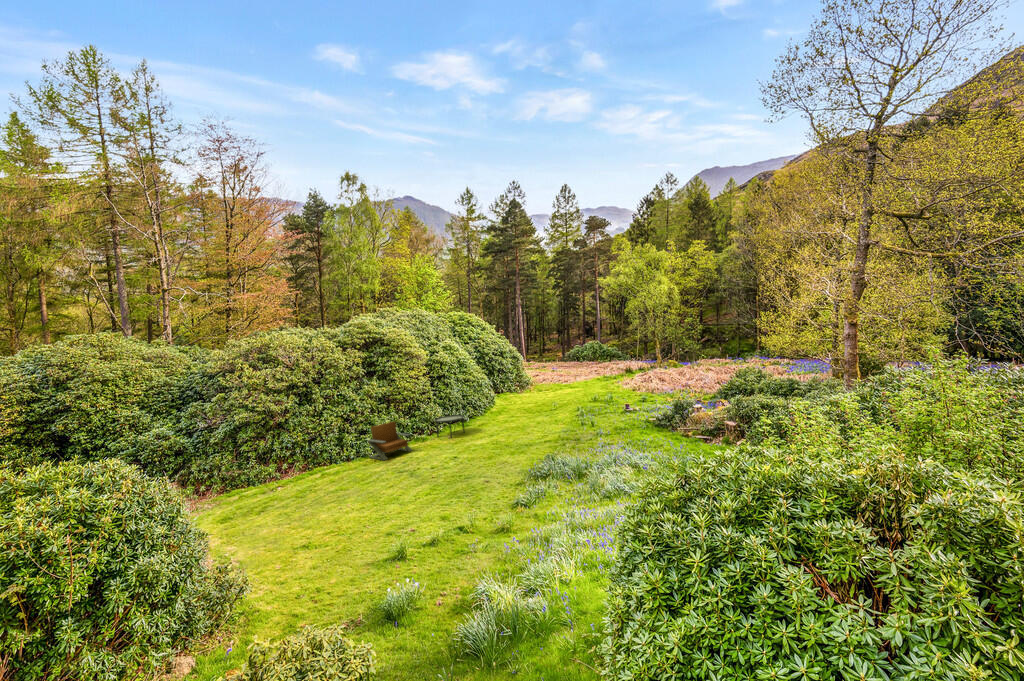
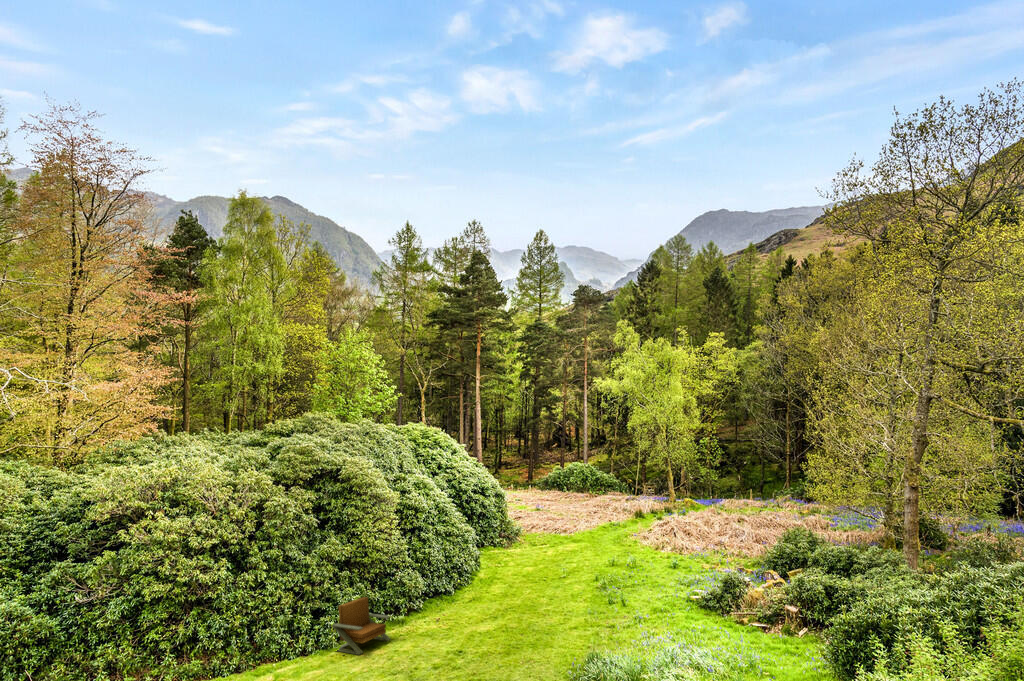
round table: present [435,415,465,438] -> none [412,585,453,620]

